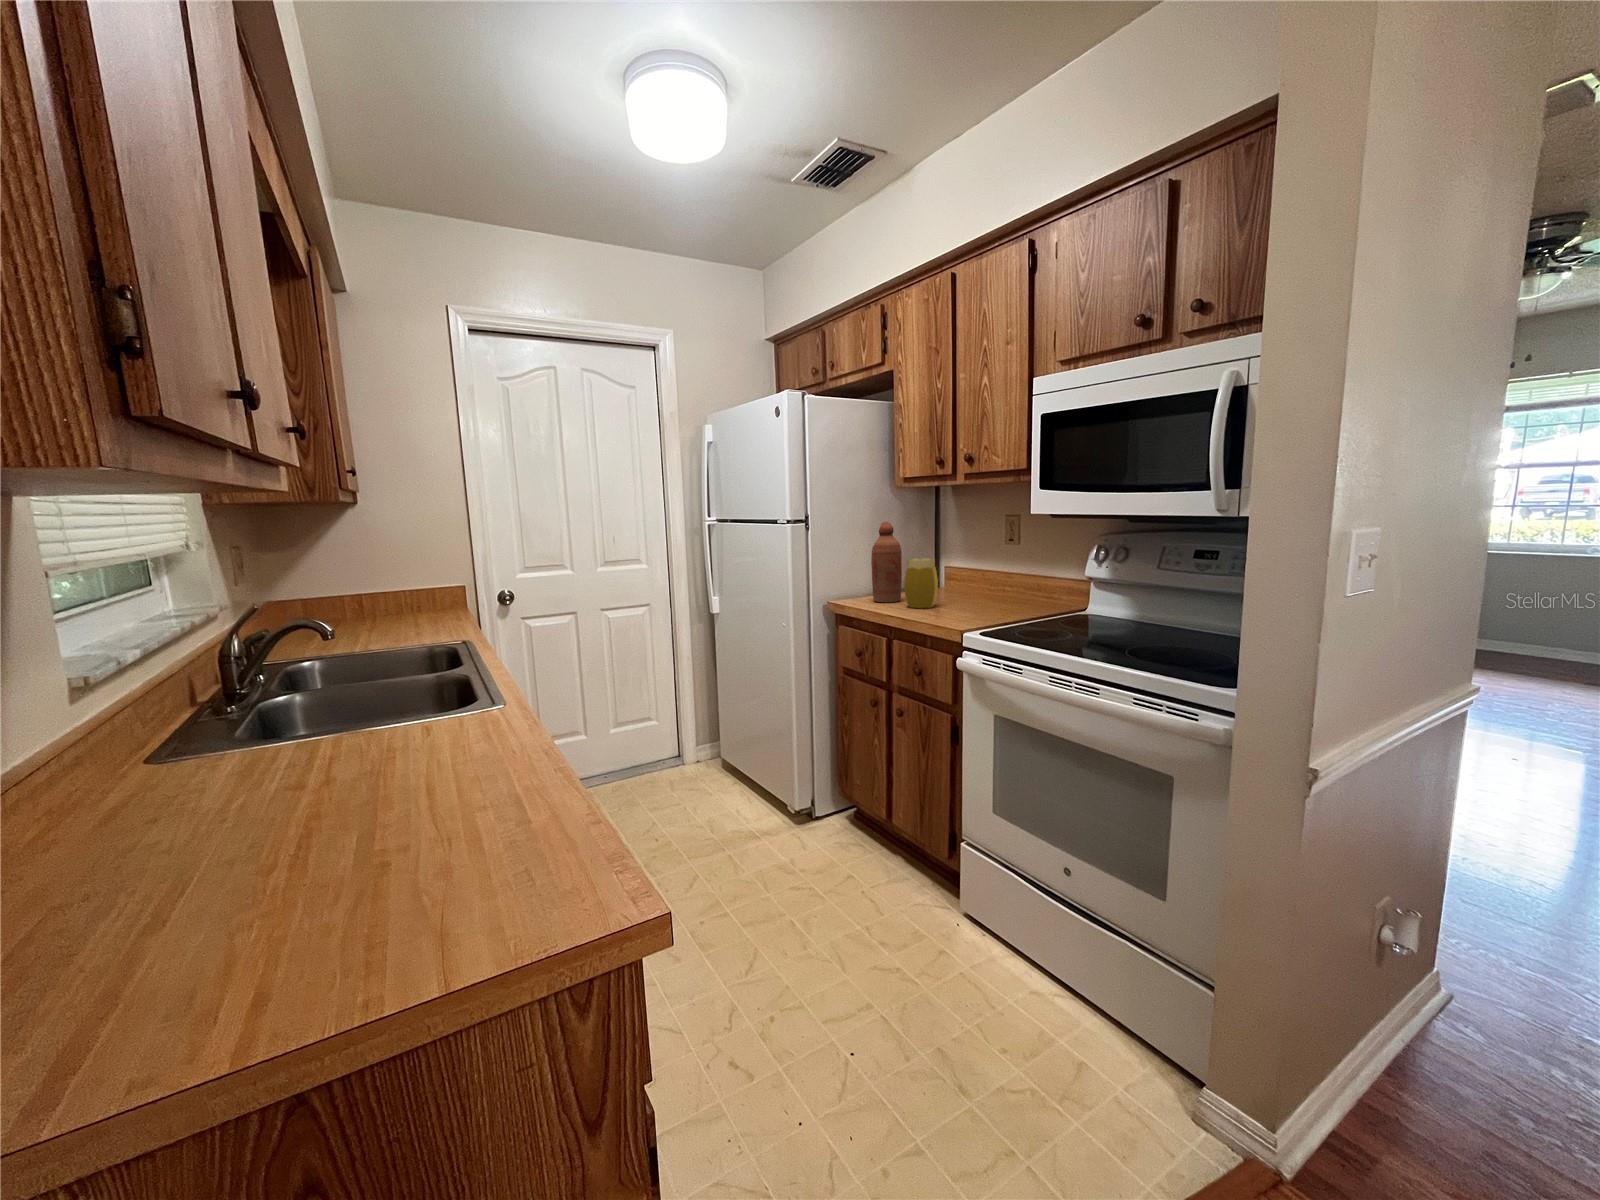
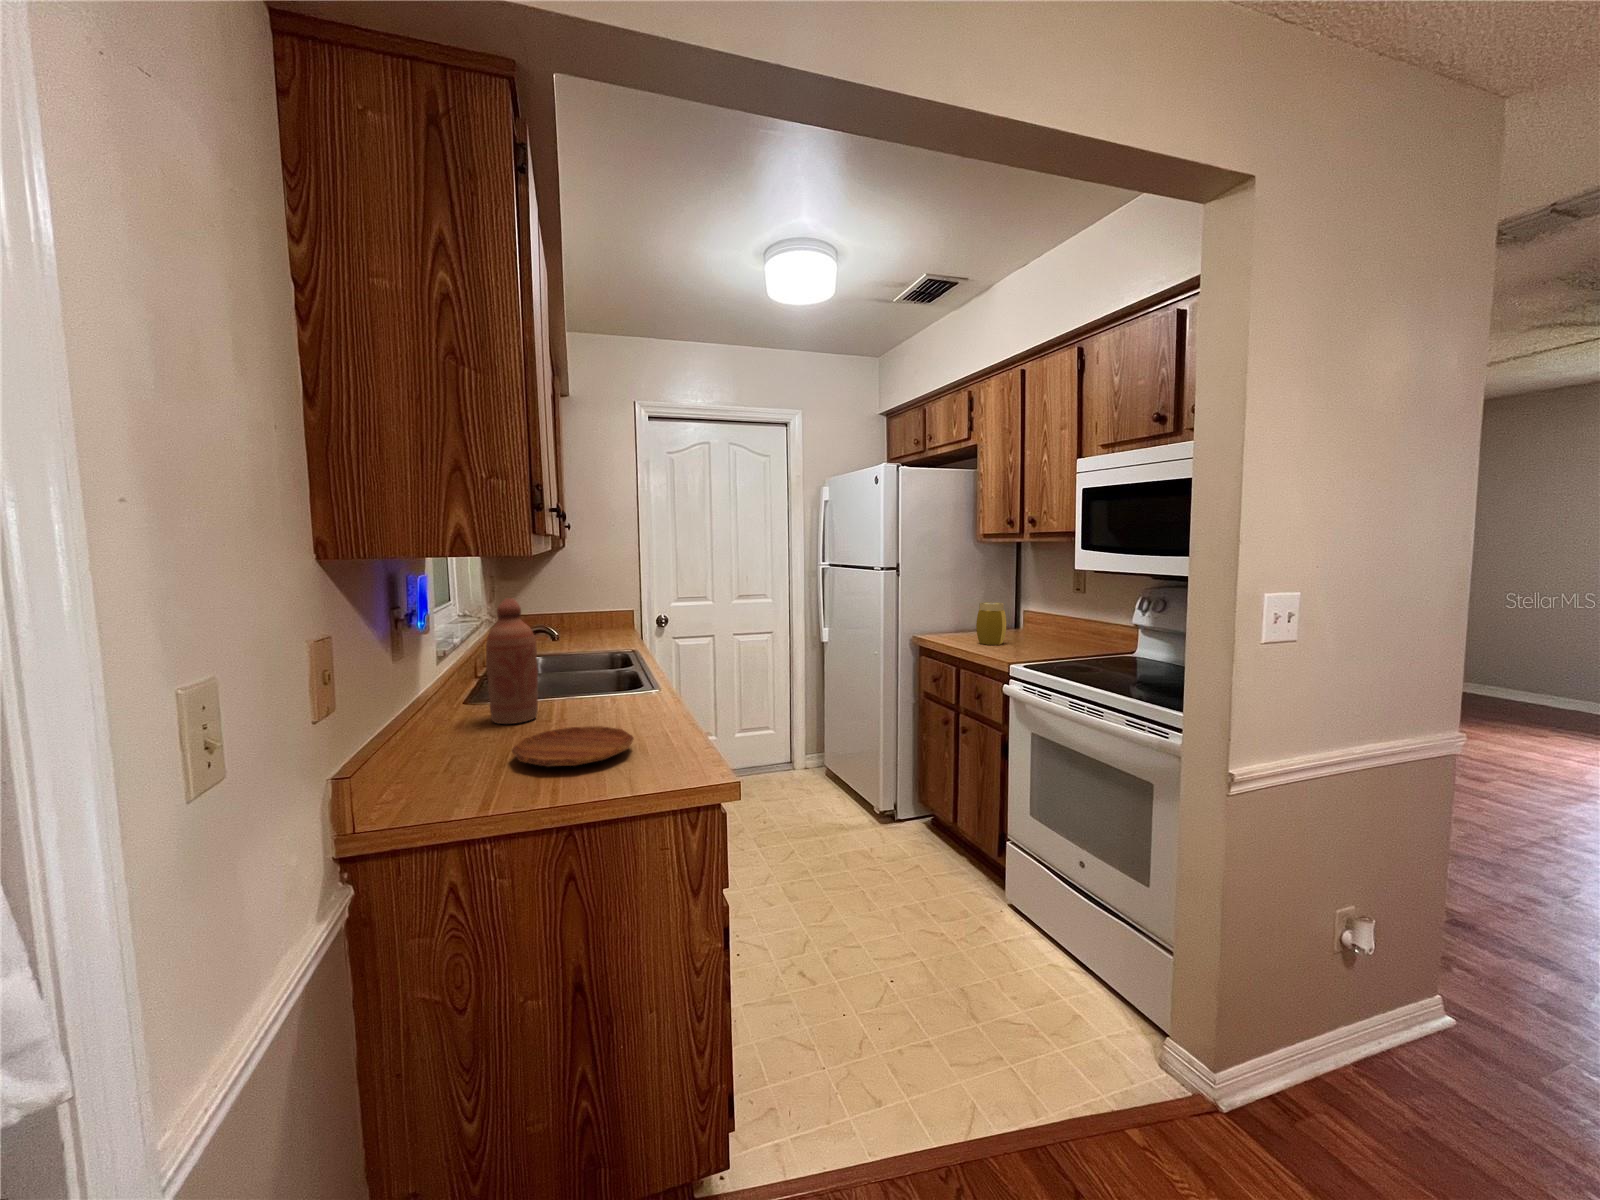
bottle: present [871,522,902,602] -> present [486,598,538,724]
tray: none [176,802,453,930] -> present [512,726,634,767]

